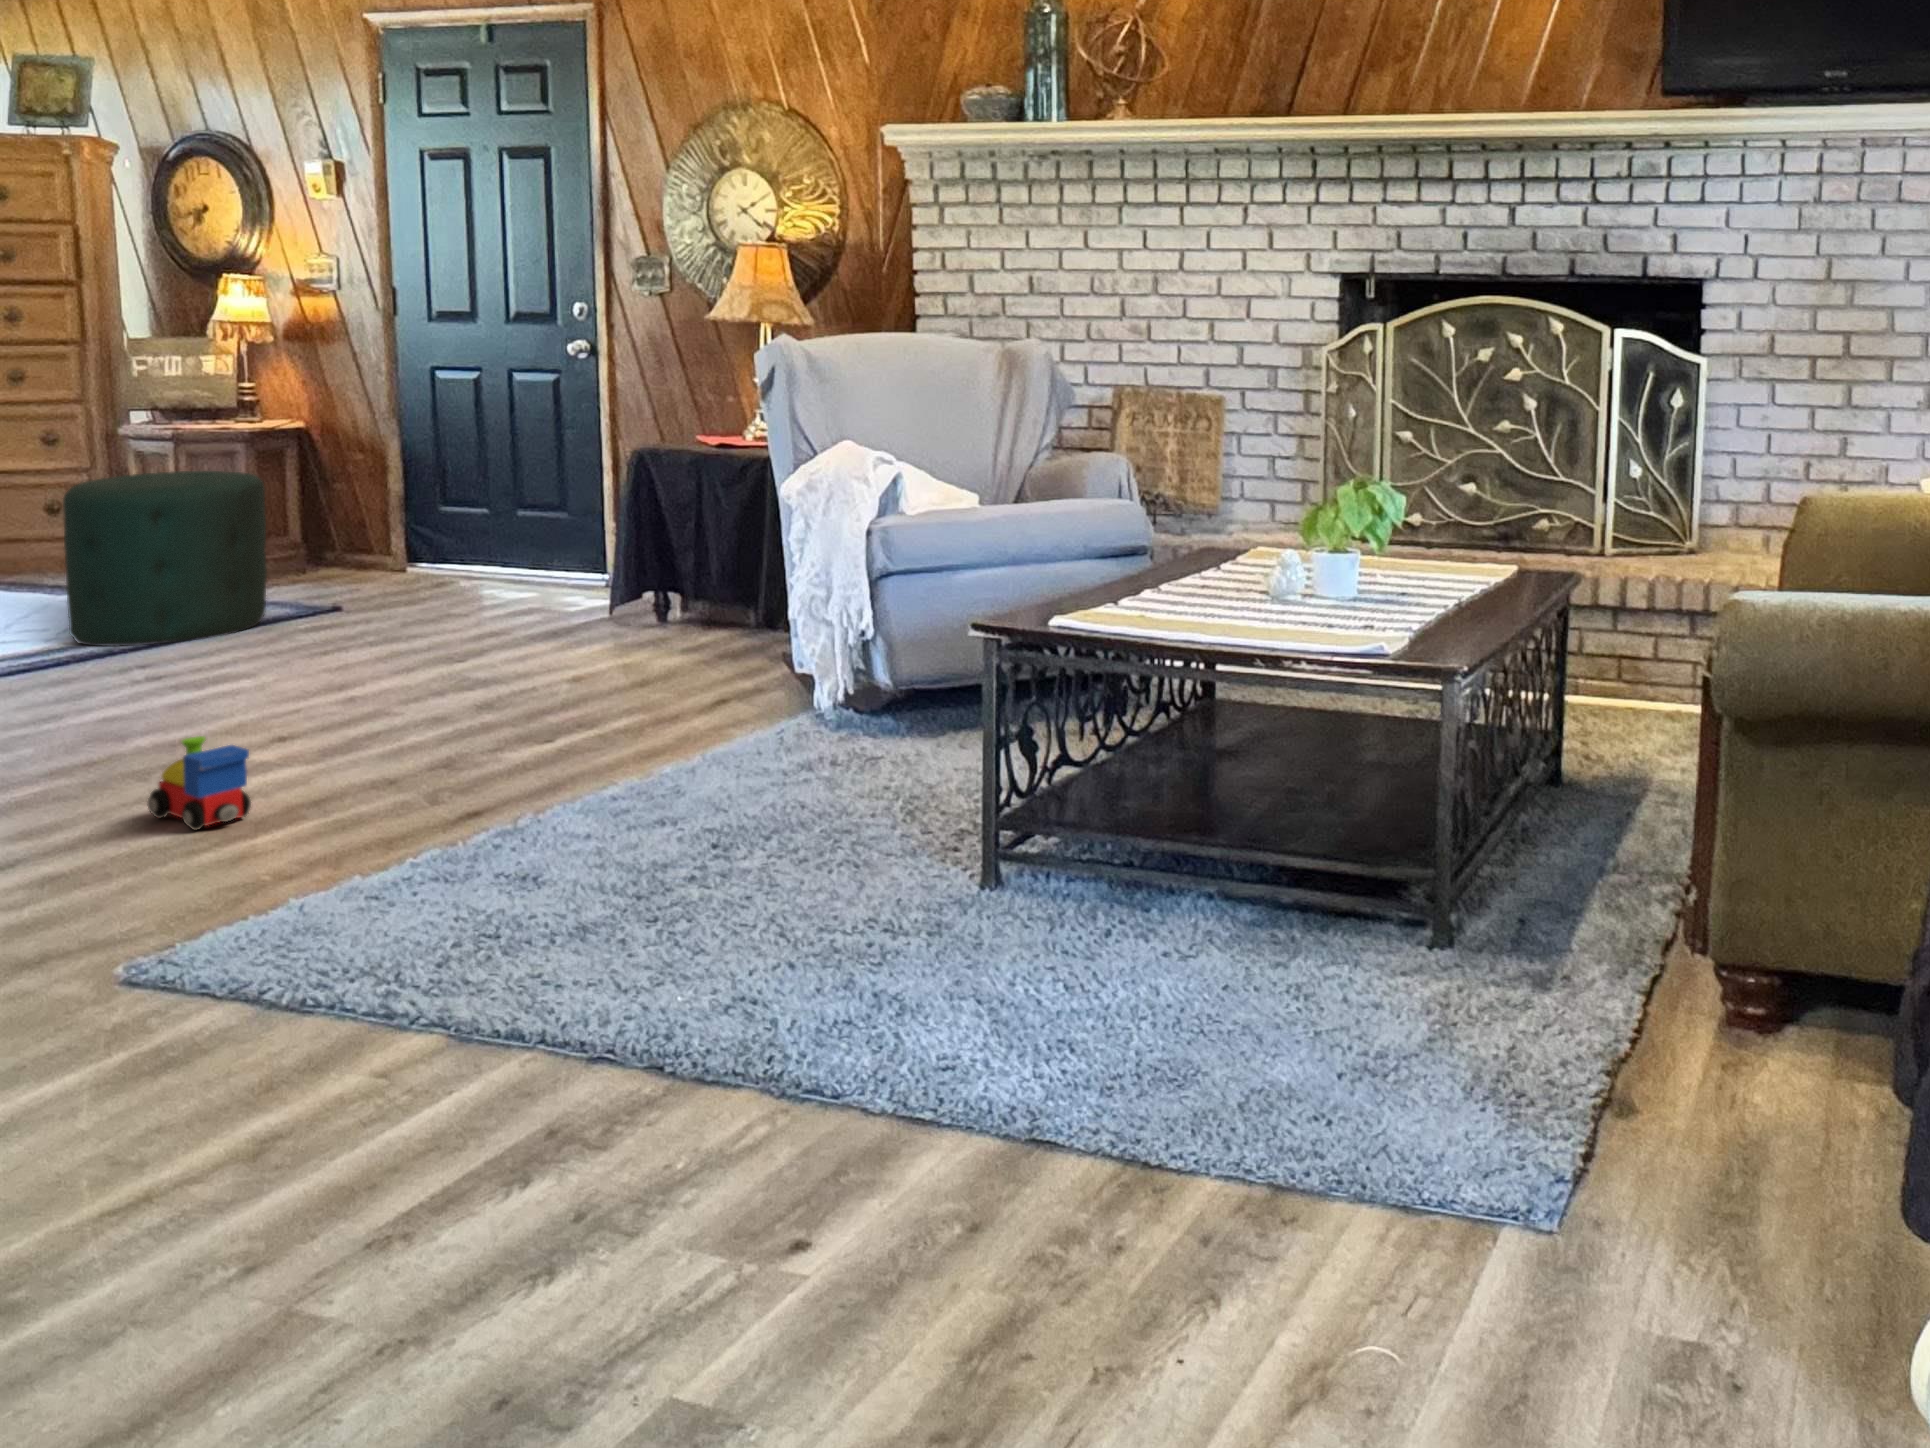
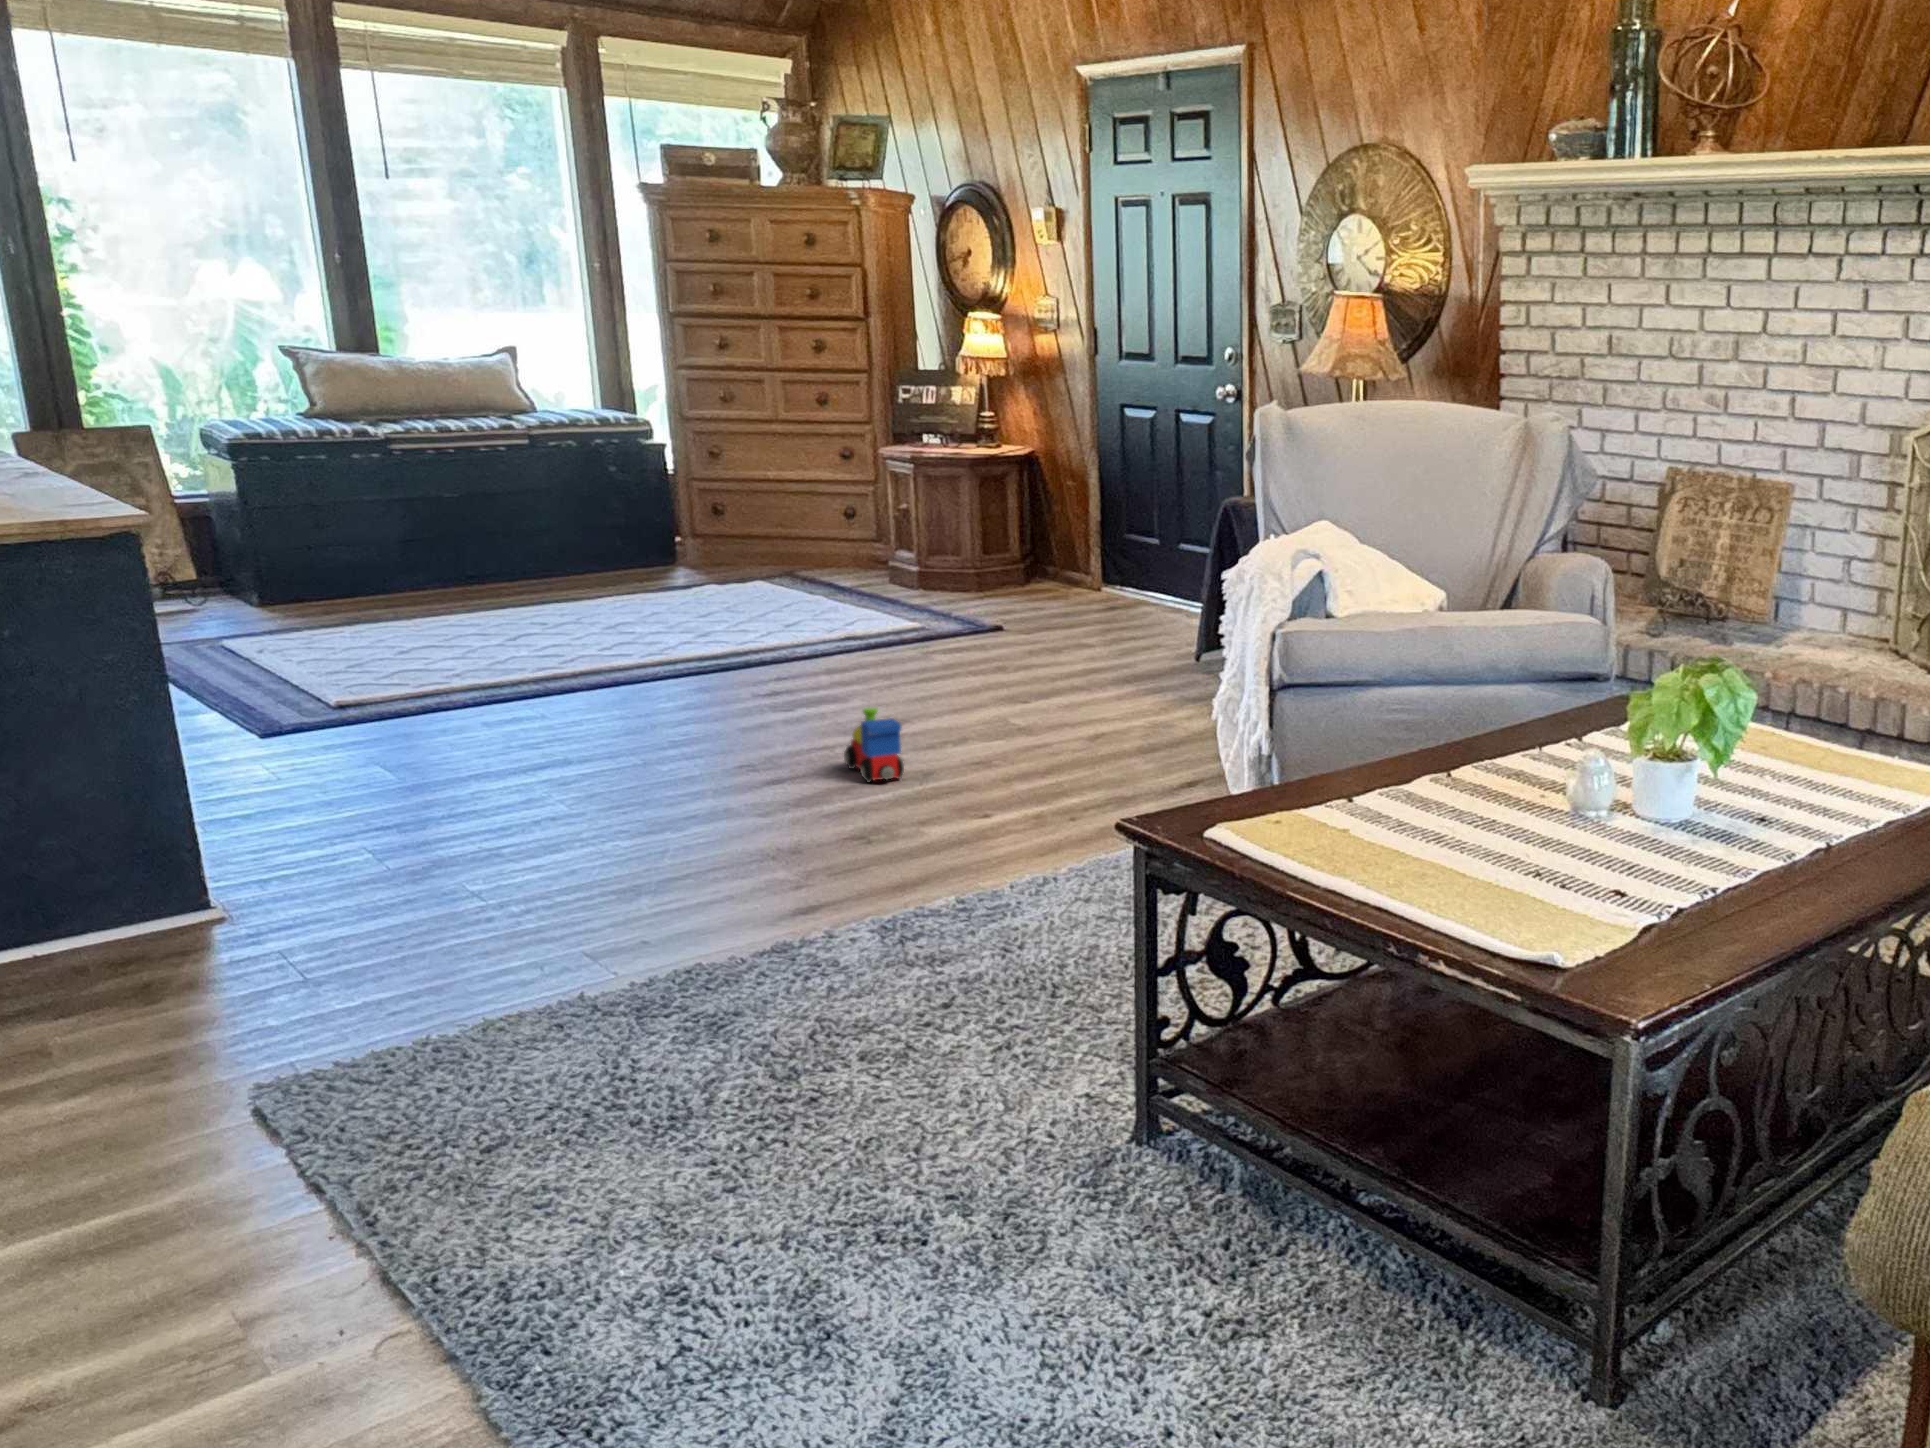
ottoman: present [63,471,267,646] -> none [852,487,983,633]

